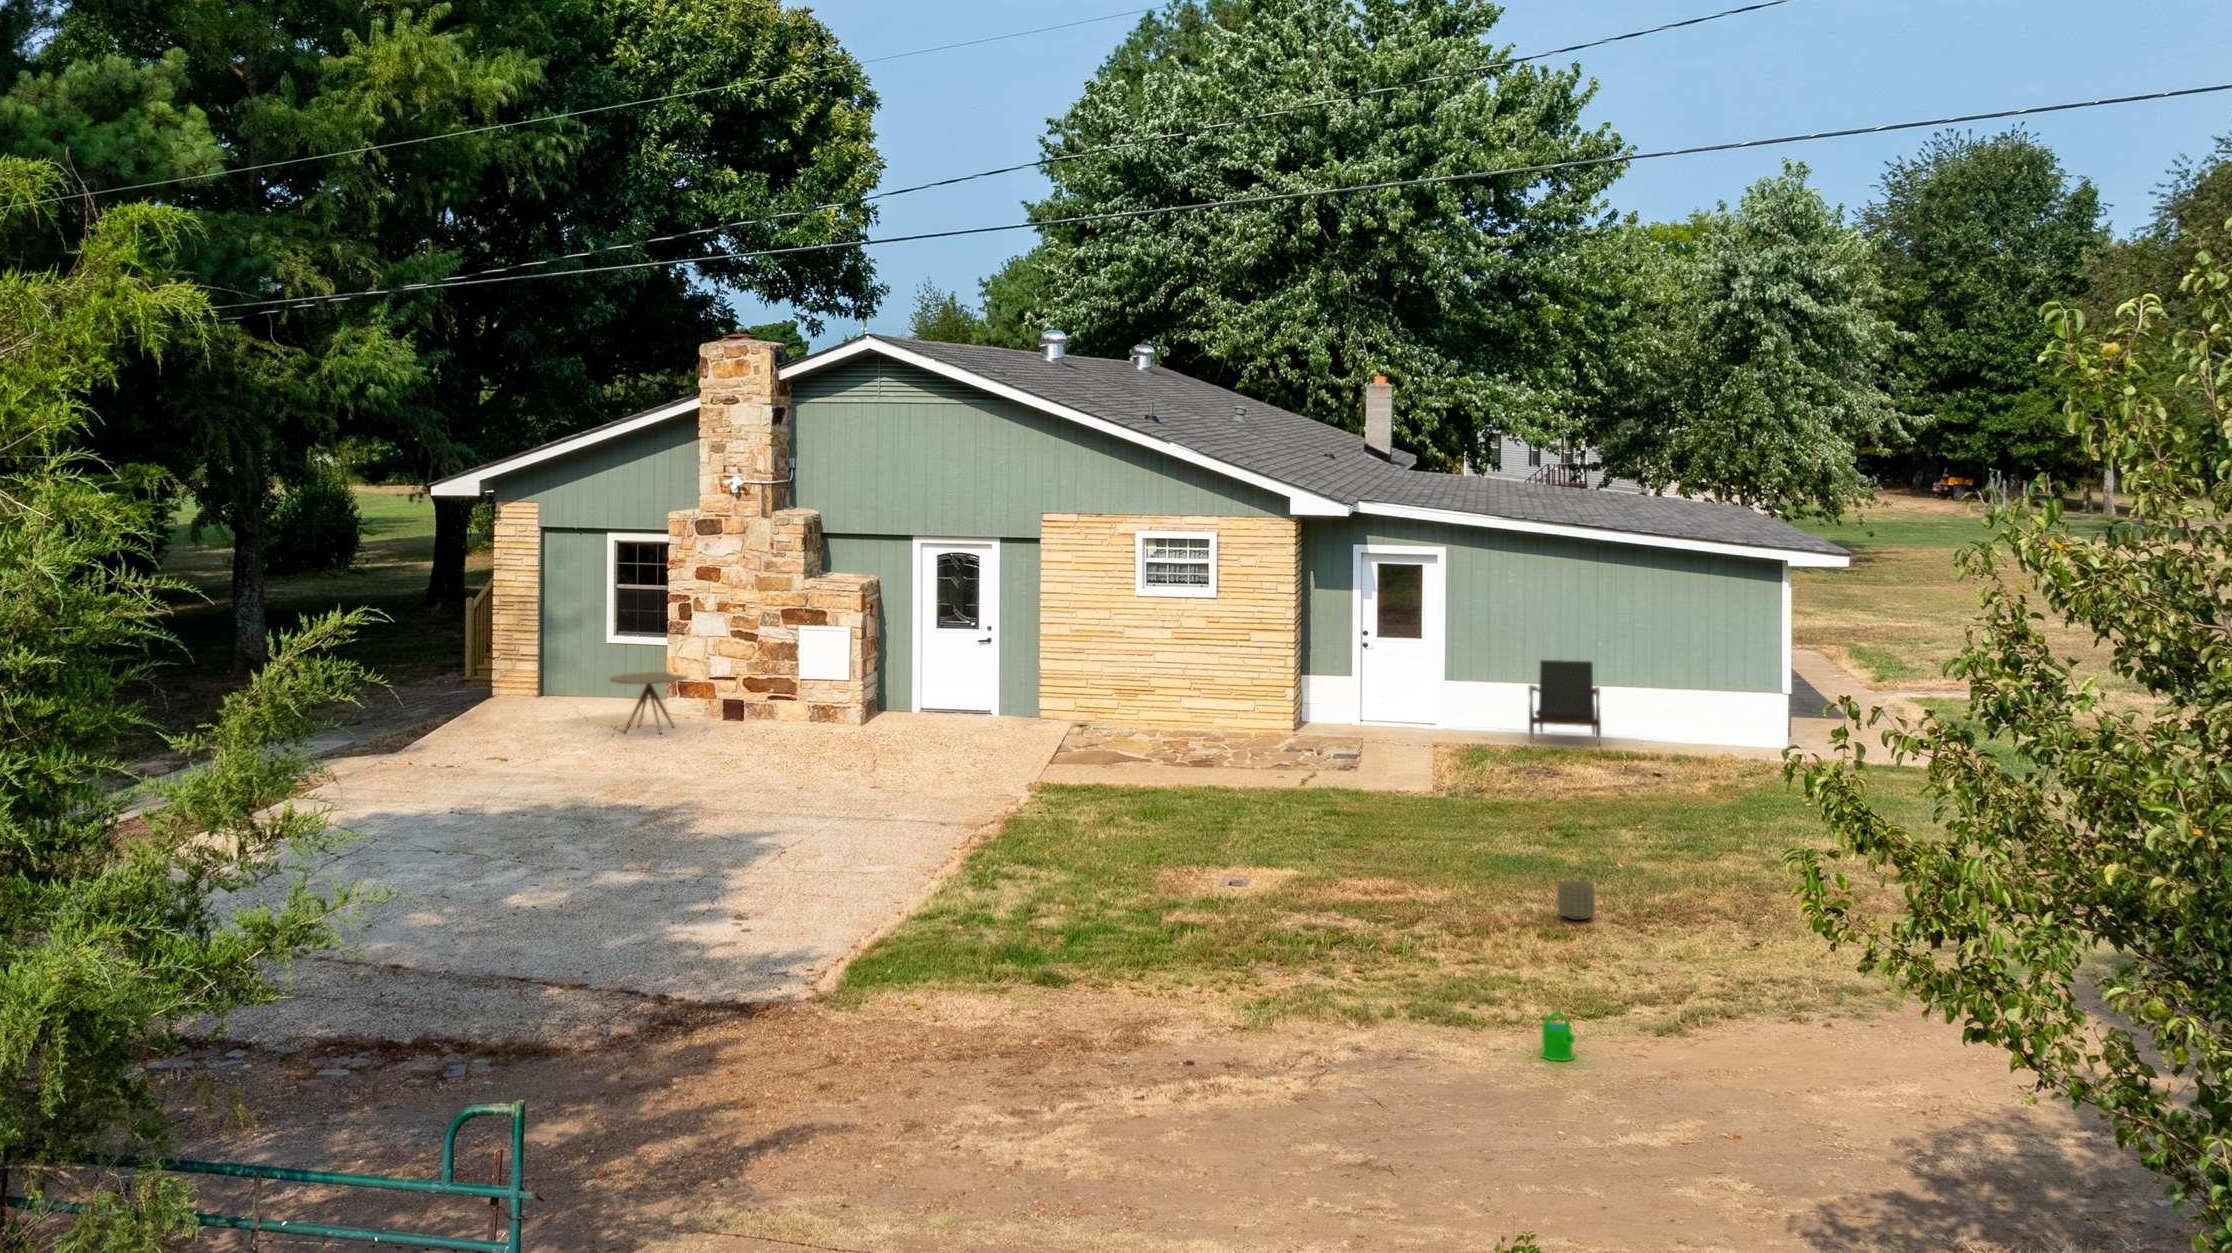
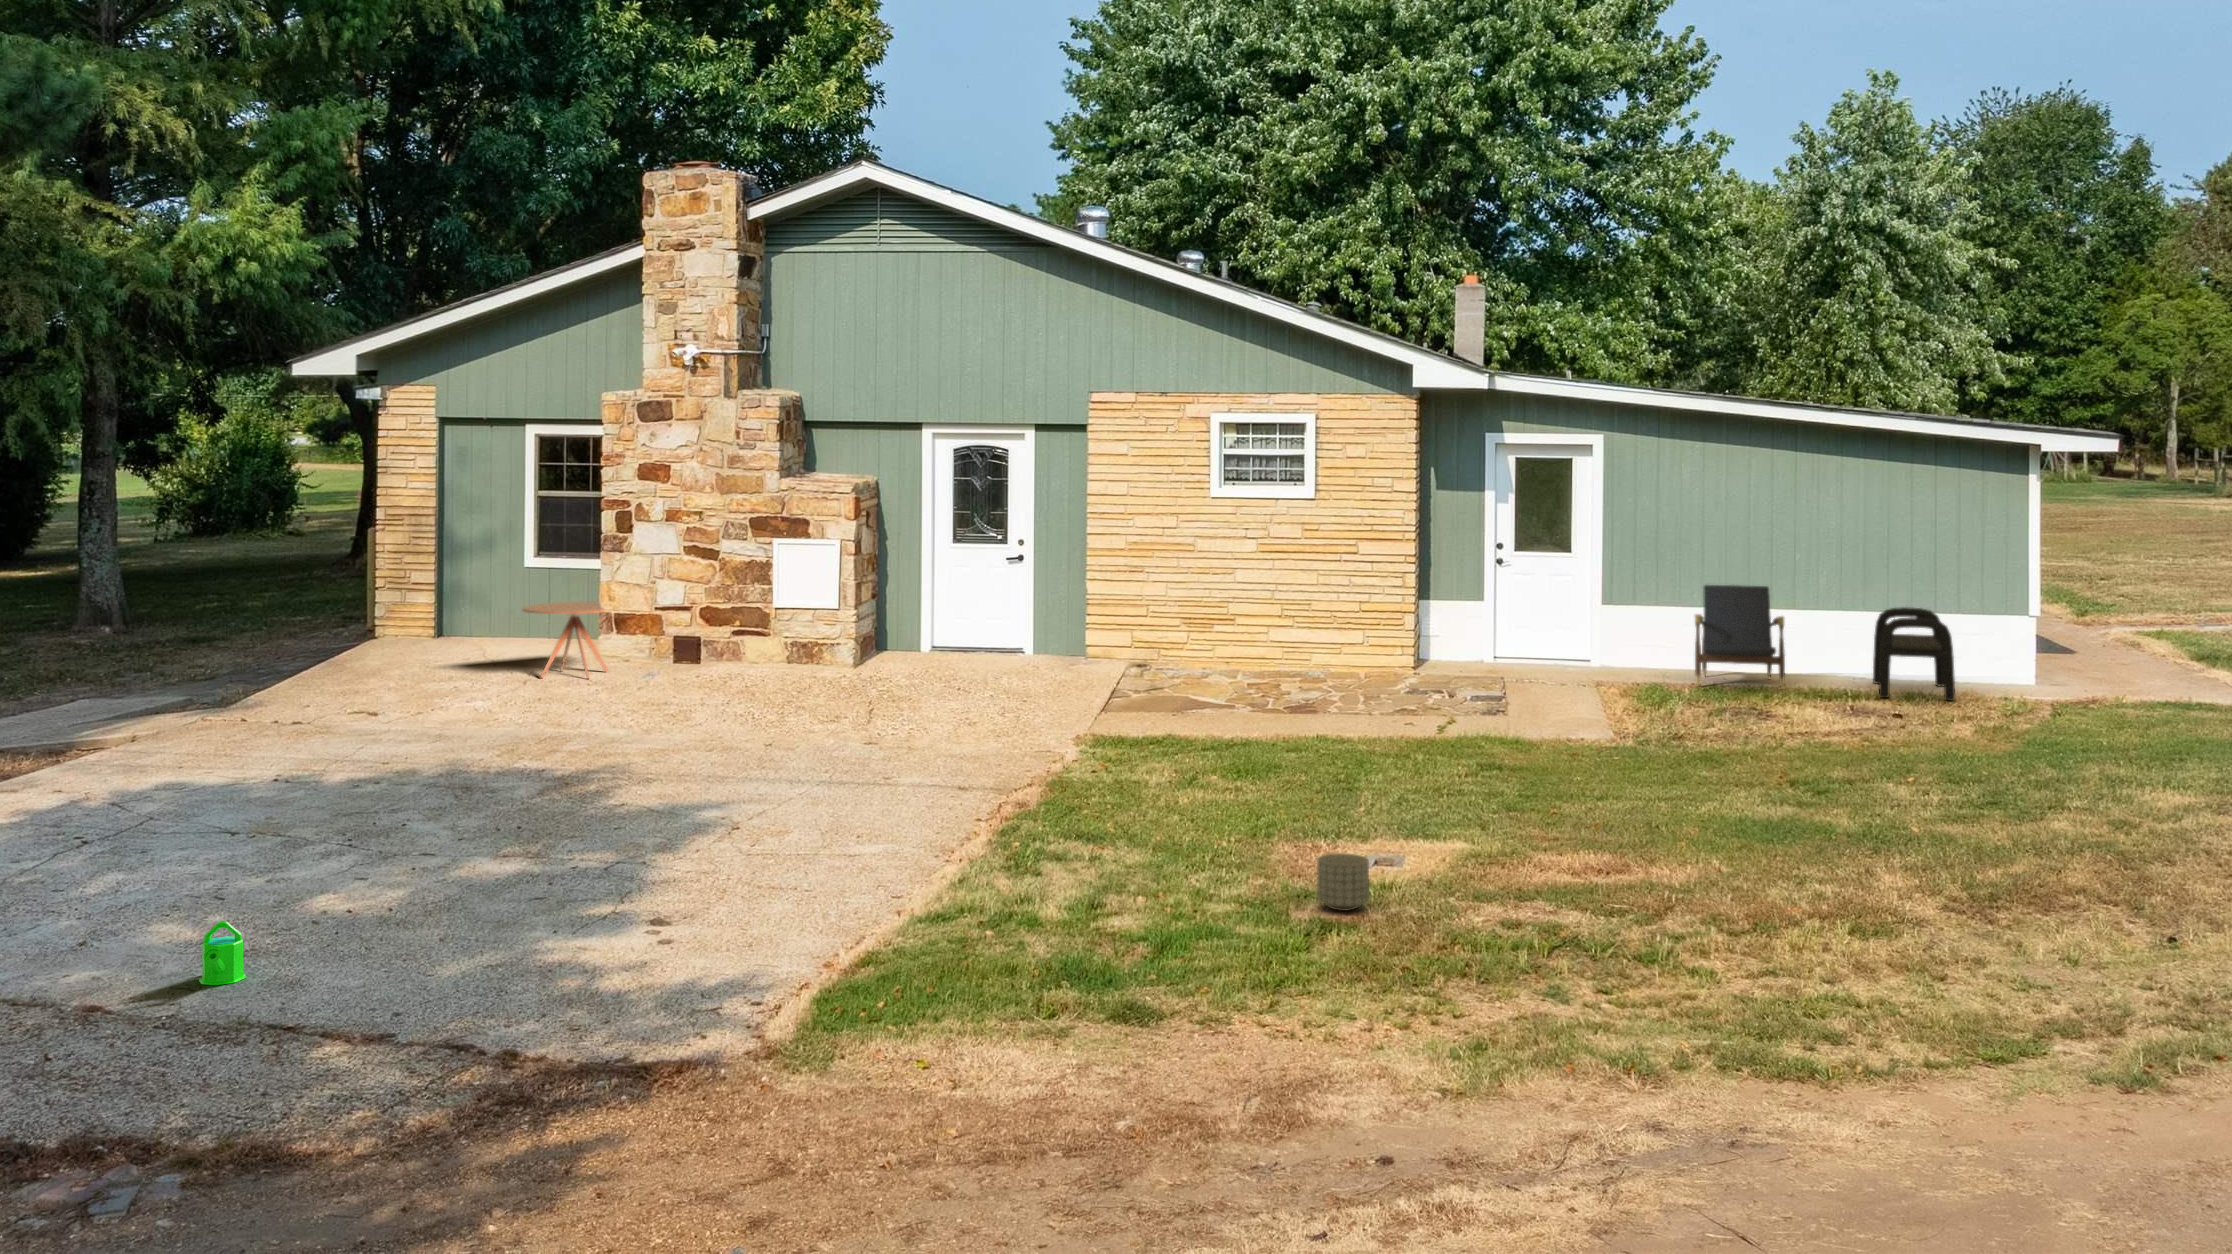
bench: none [1673,680,1735,756] -> present [1873,607,1955,701]
planter: present [1557,880,1595,920] -> present [1317,853,1369,911]
watering can: present [1540,1011,1576,1061] -> present [199,921,247,985]

